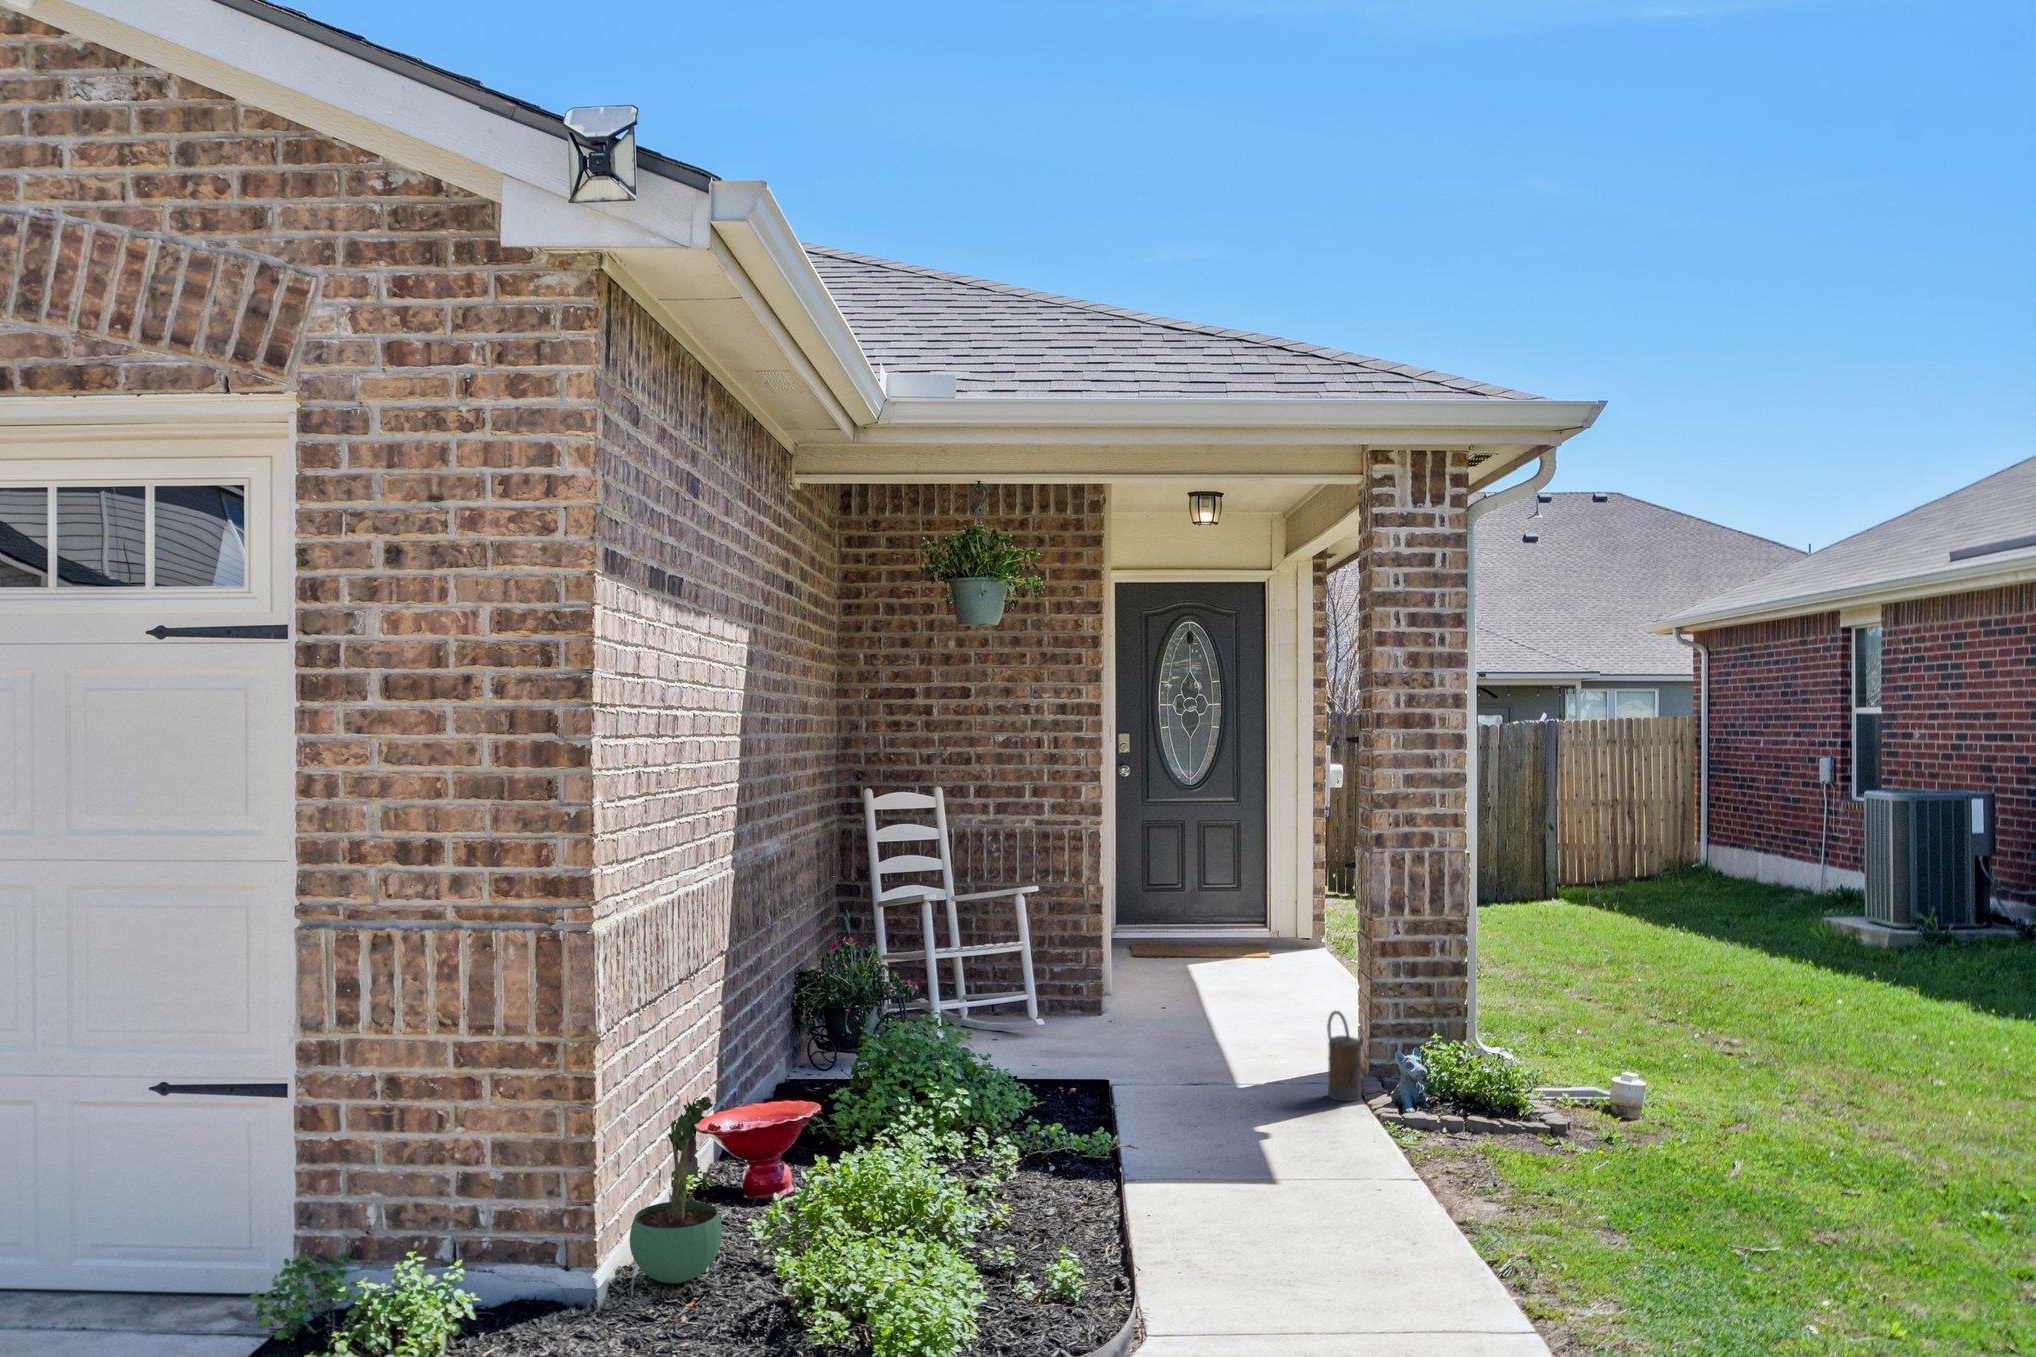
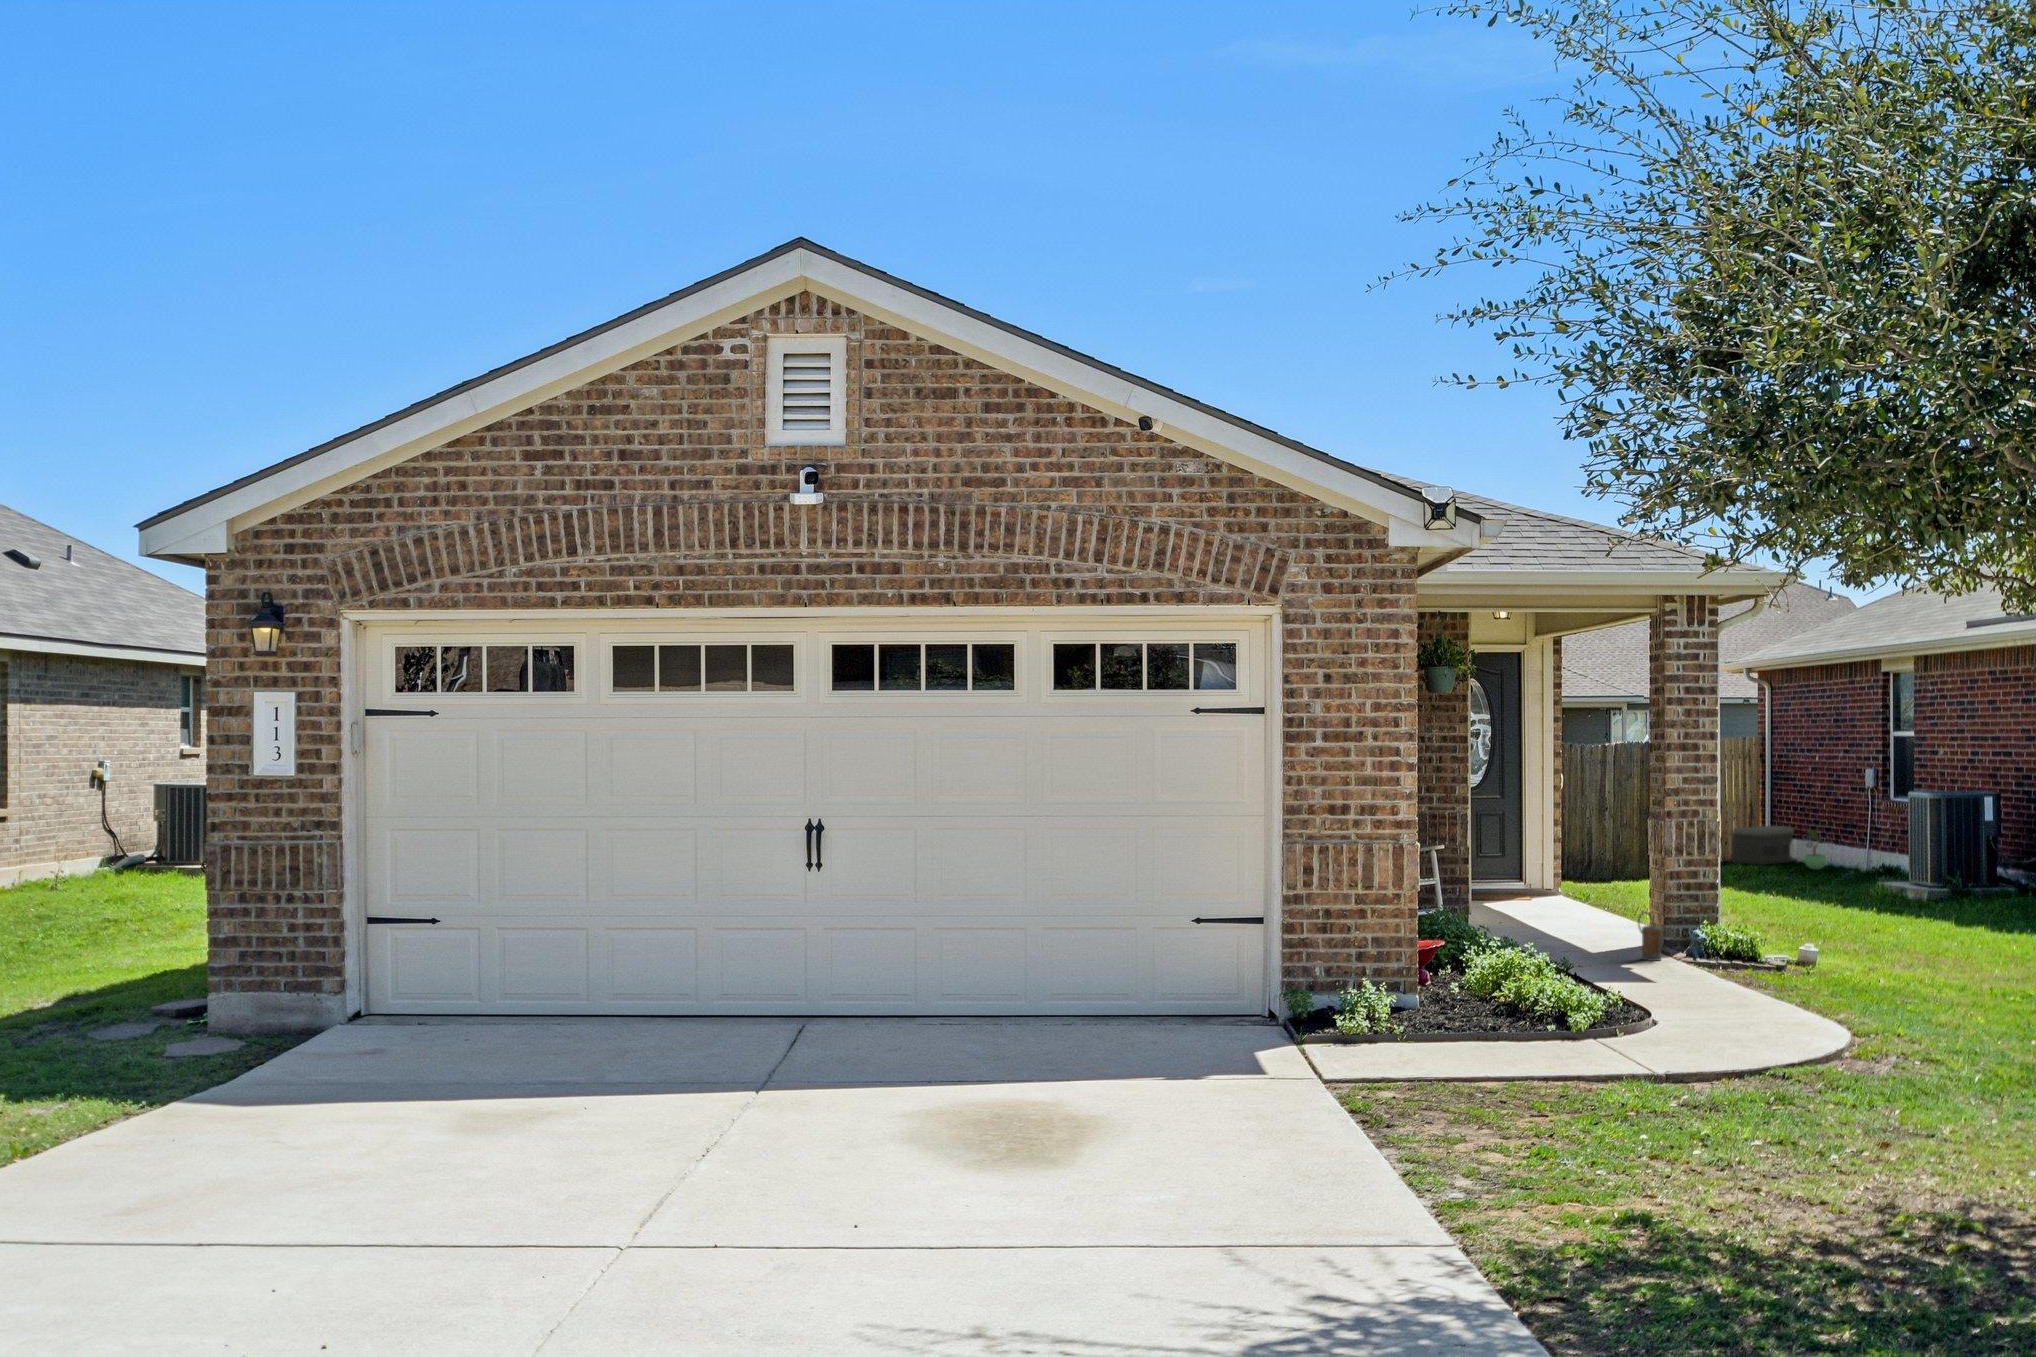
storage bench: none [1648,831,1738,884] -> present [1732,826,1797,865]
potted plant: present [630,1097,722,1284] -> present [1804,830,1826,870]

